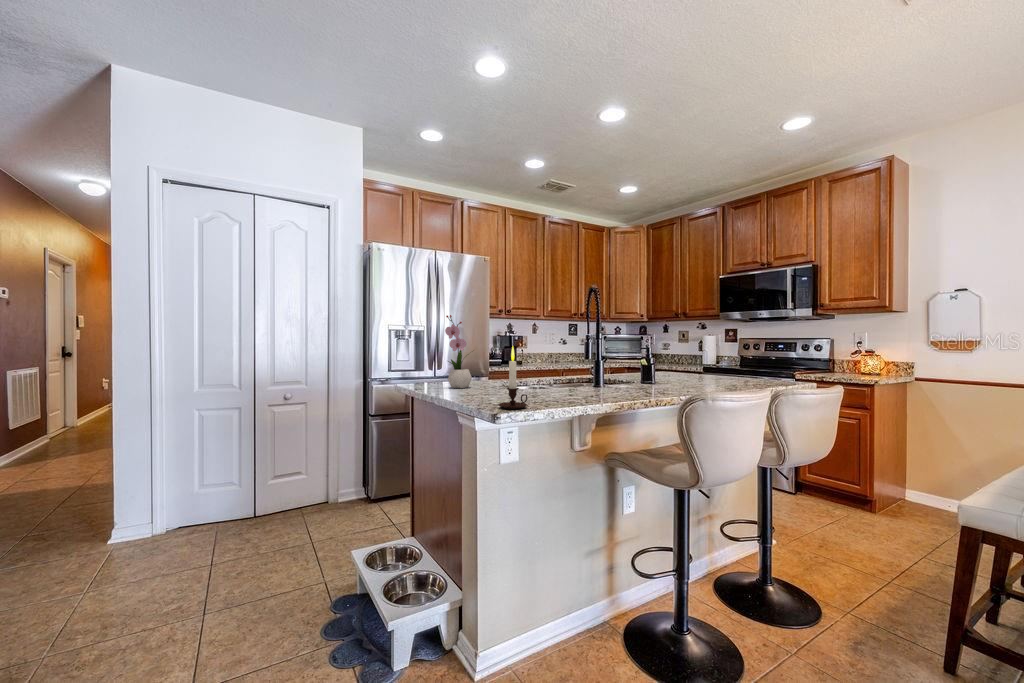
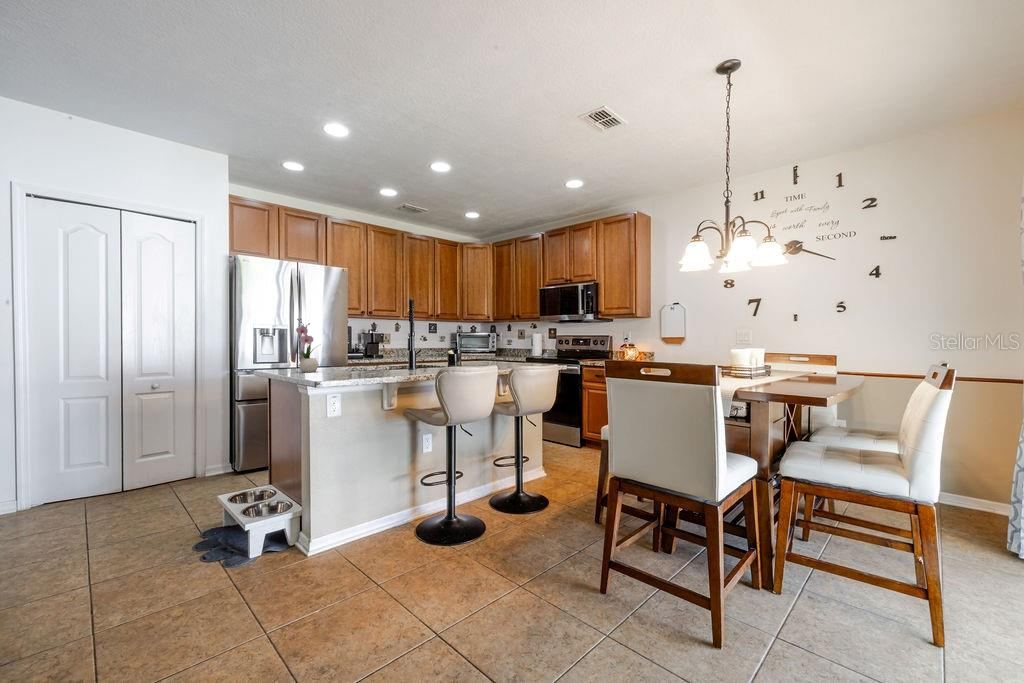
candle: present [498,346,527,409] -> none [323,340,344,380]

